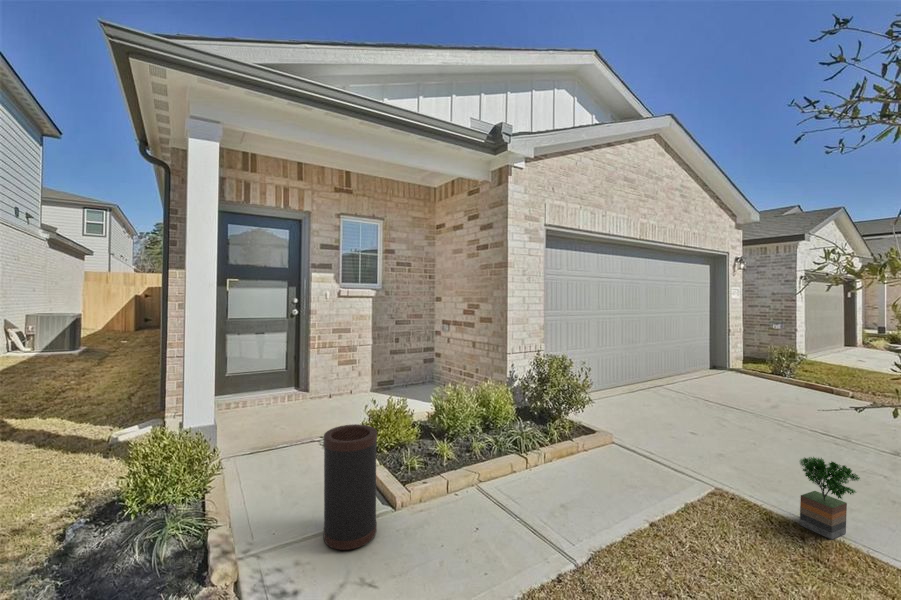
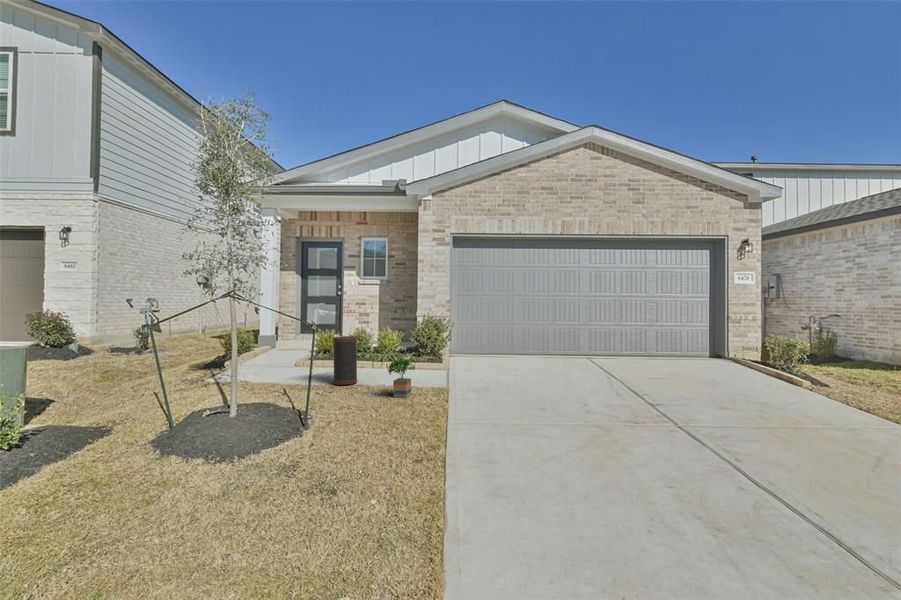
trash can: present [324,424,377,550] -> present [333,336,357,385]

